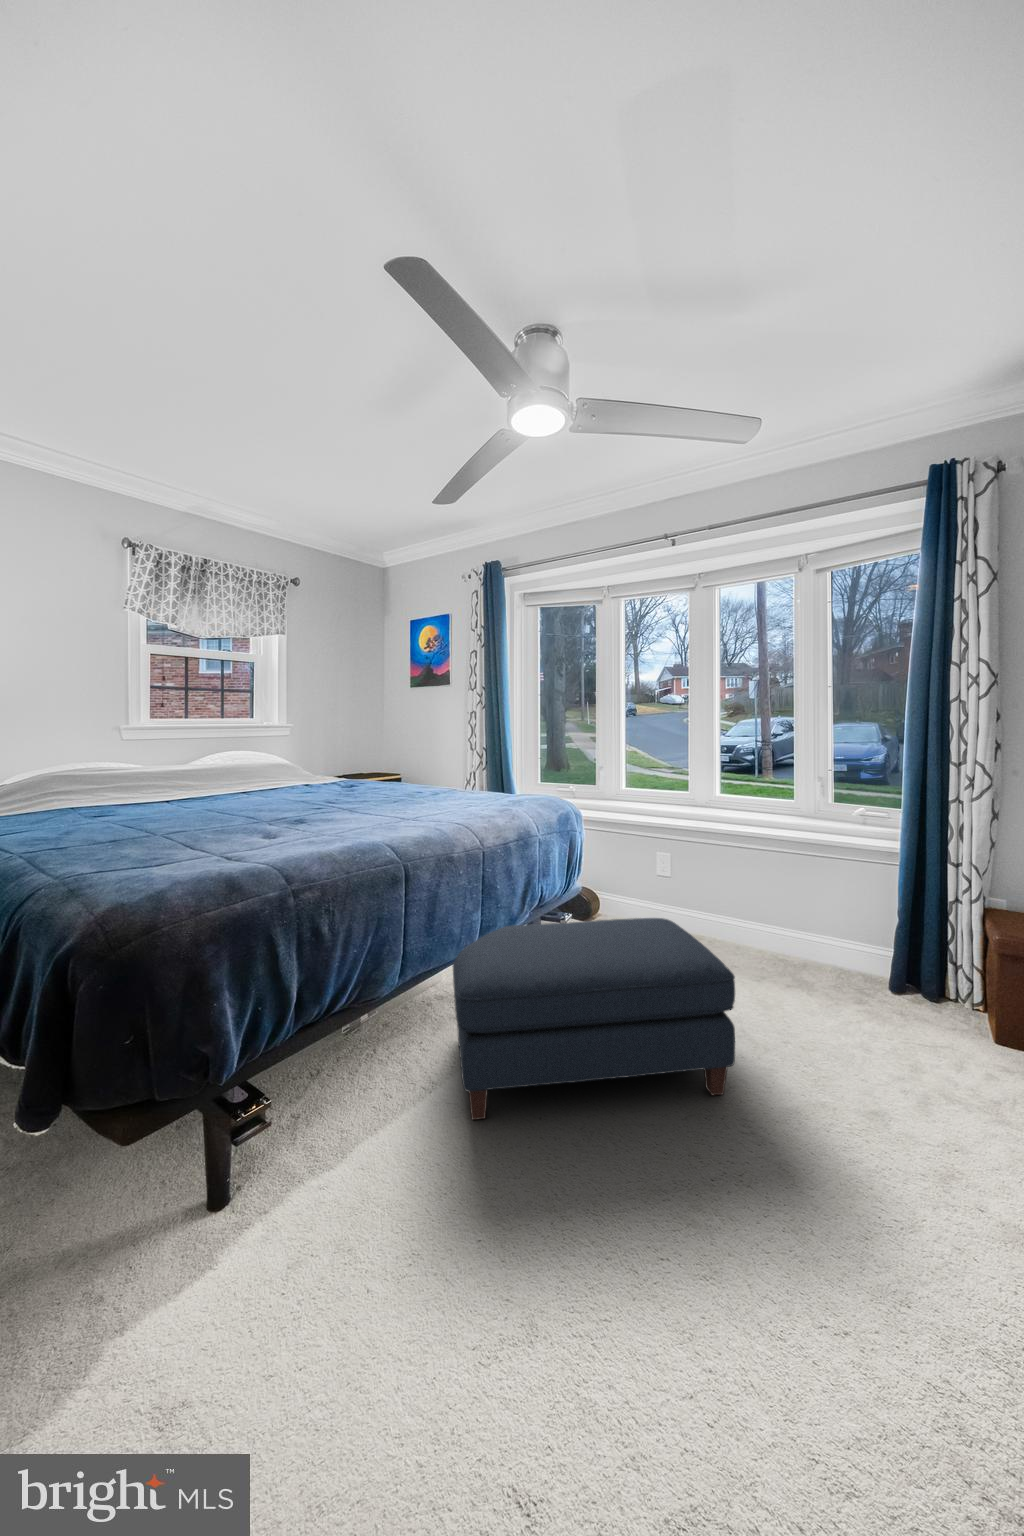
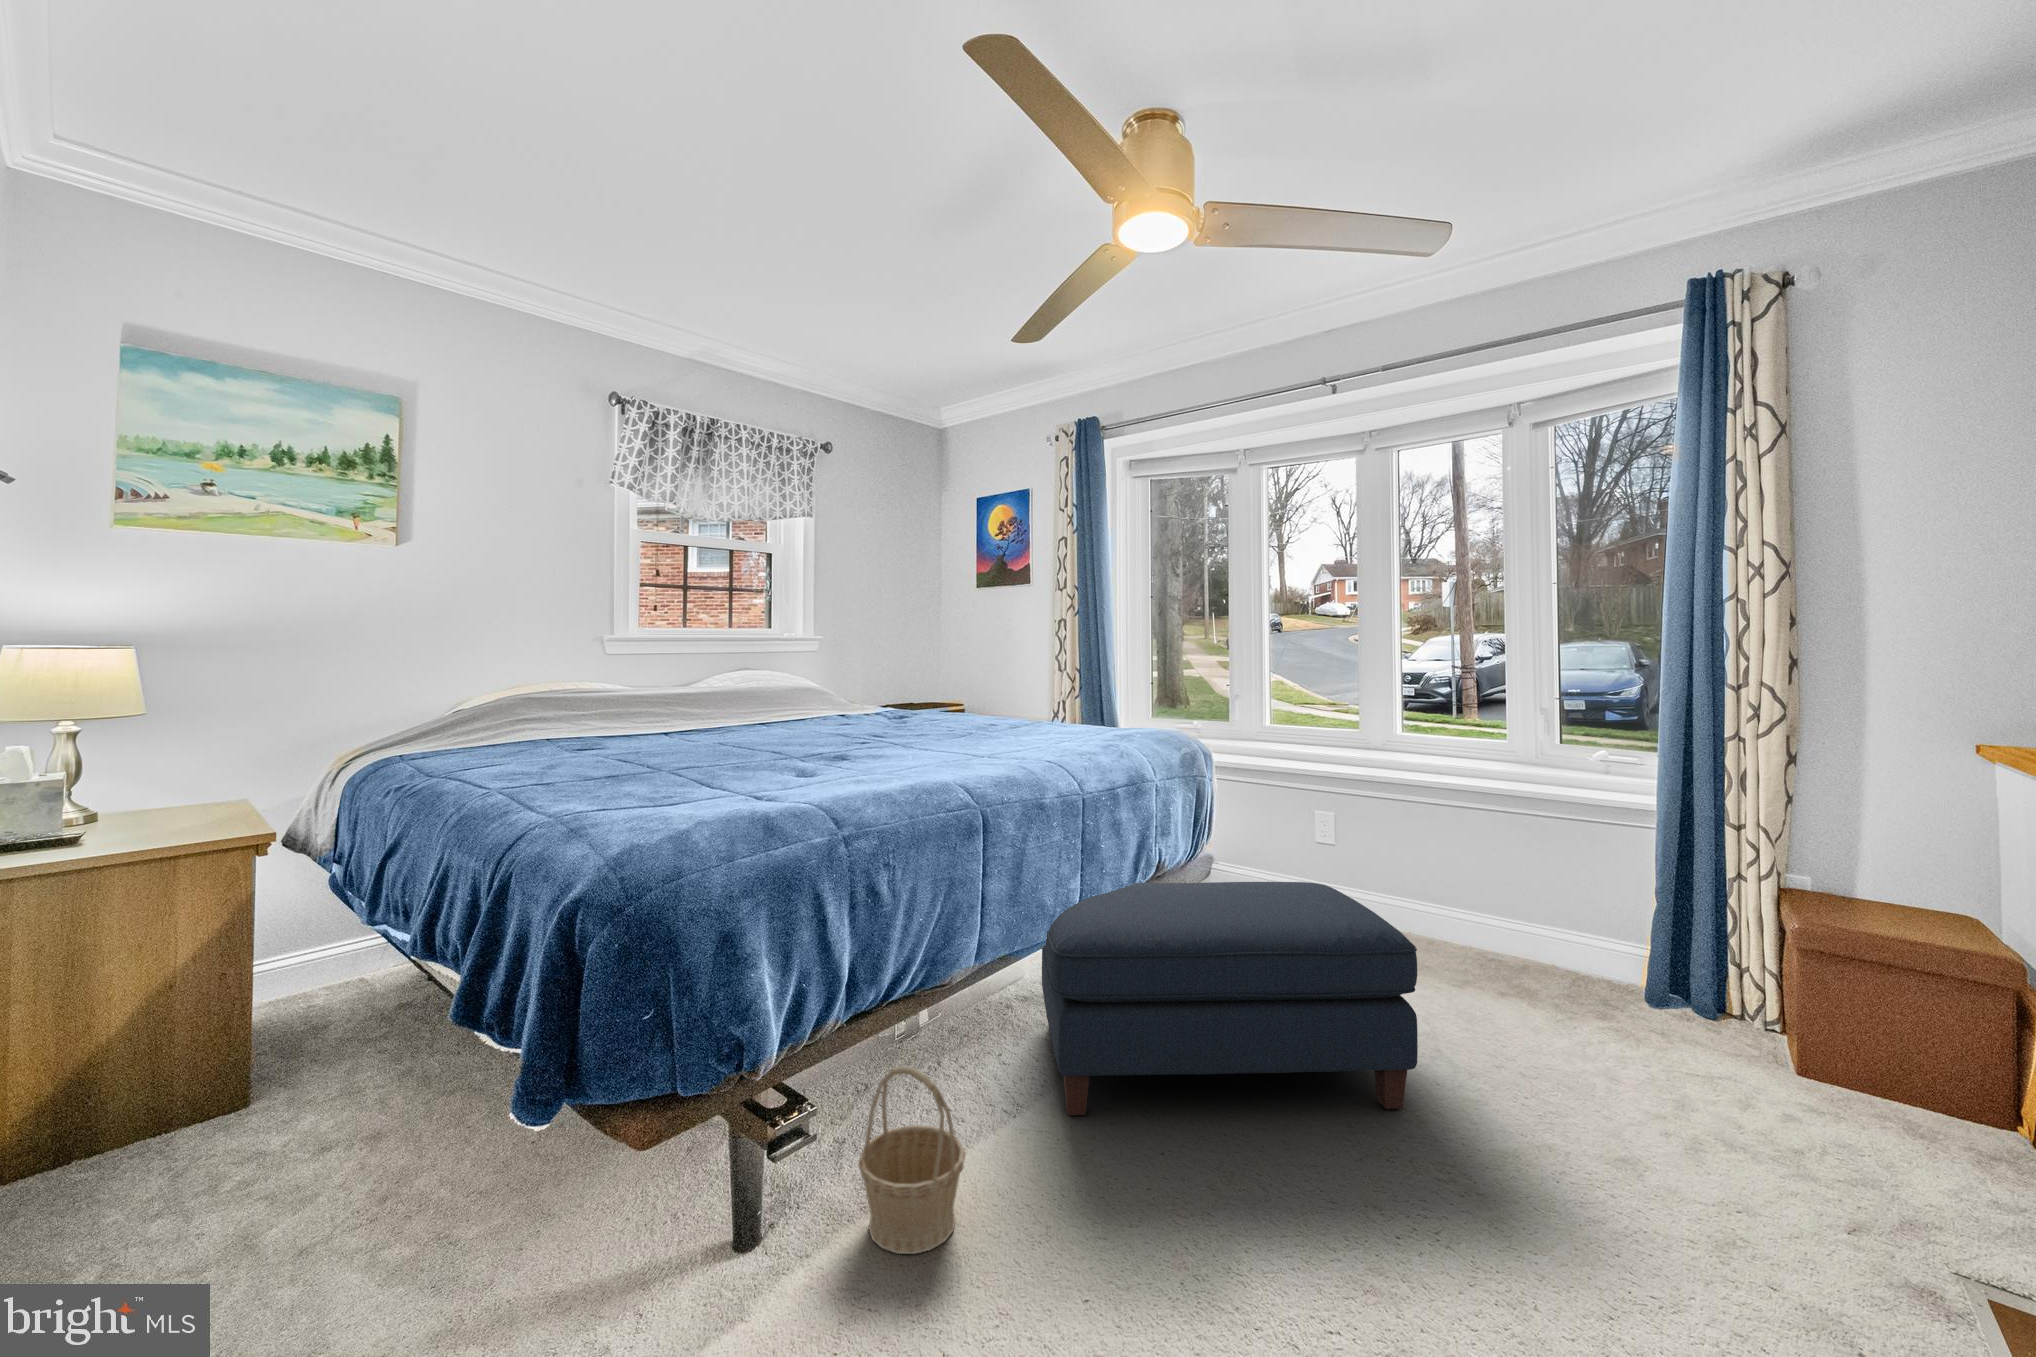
basket: none [286,1116,379,1276] -> present [858,1067,965,1254]

